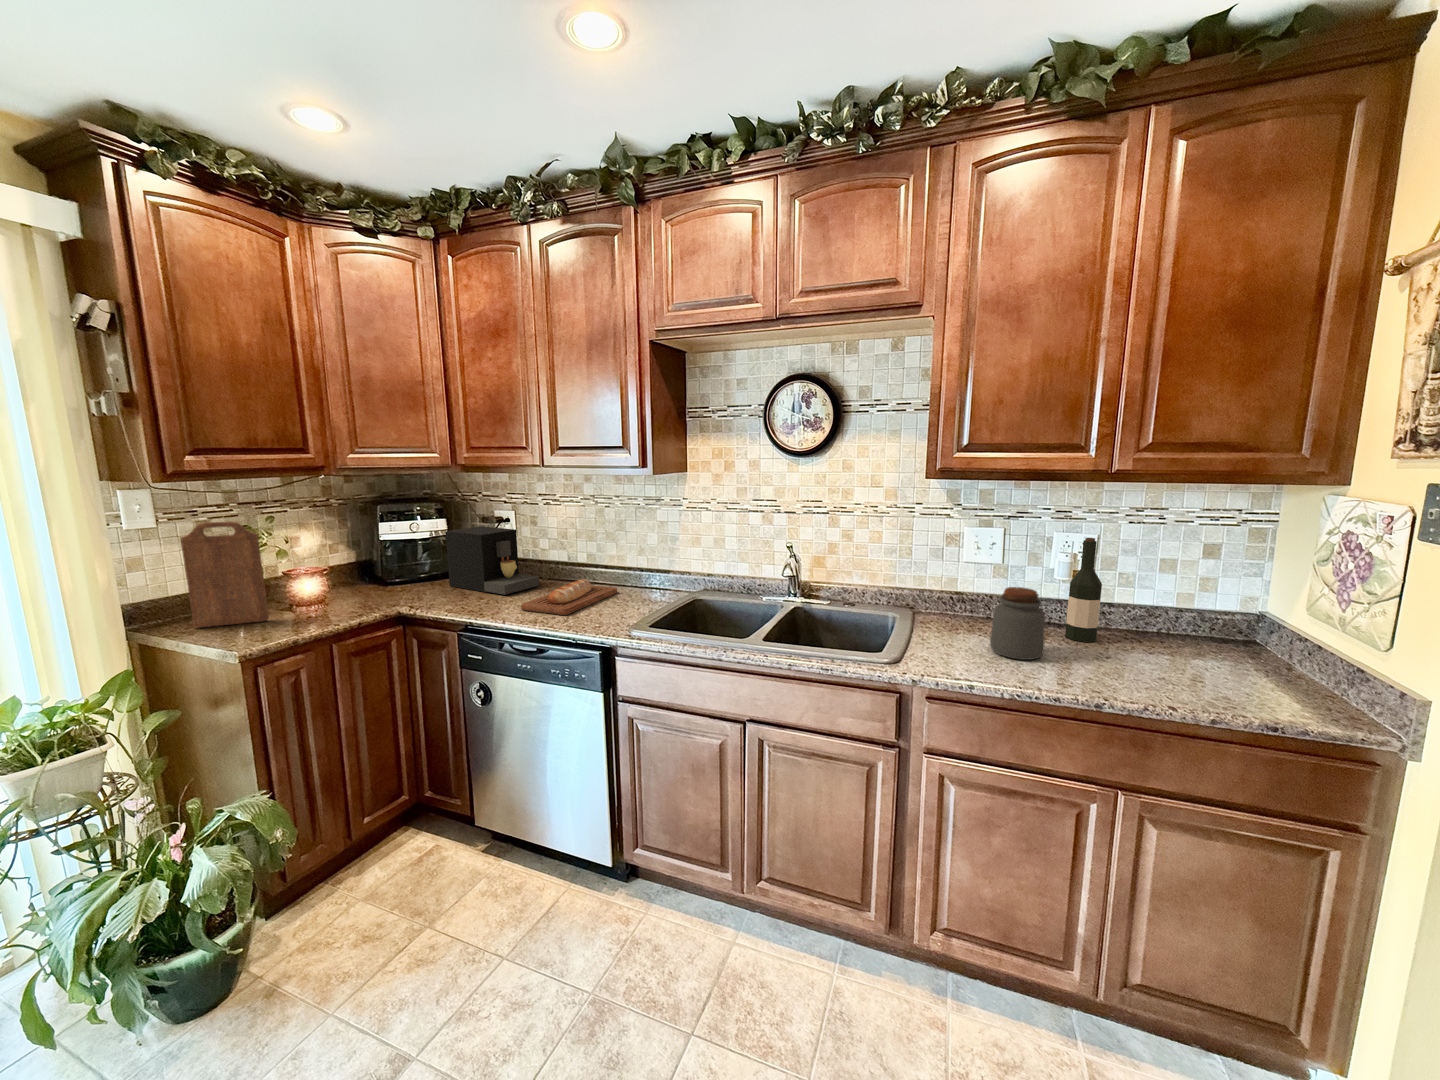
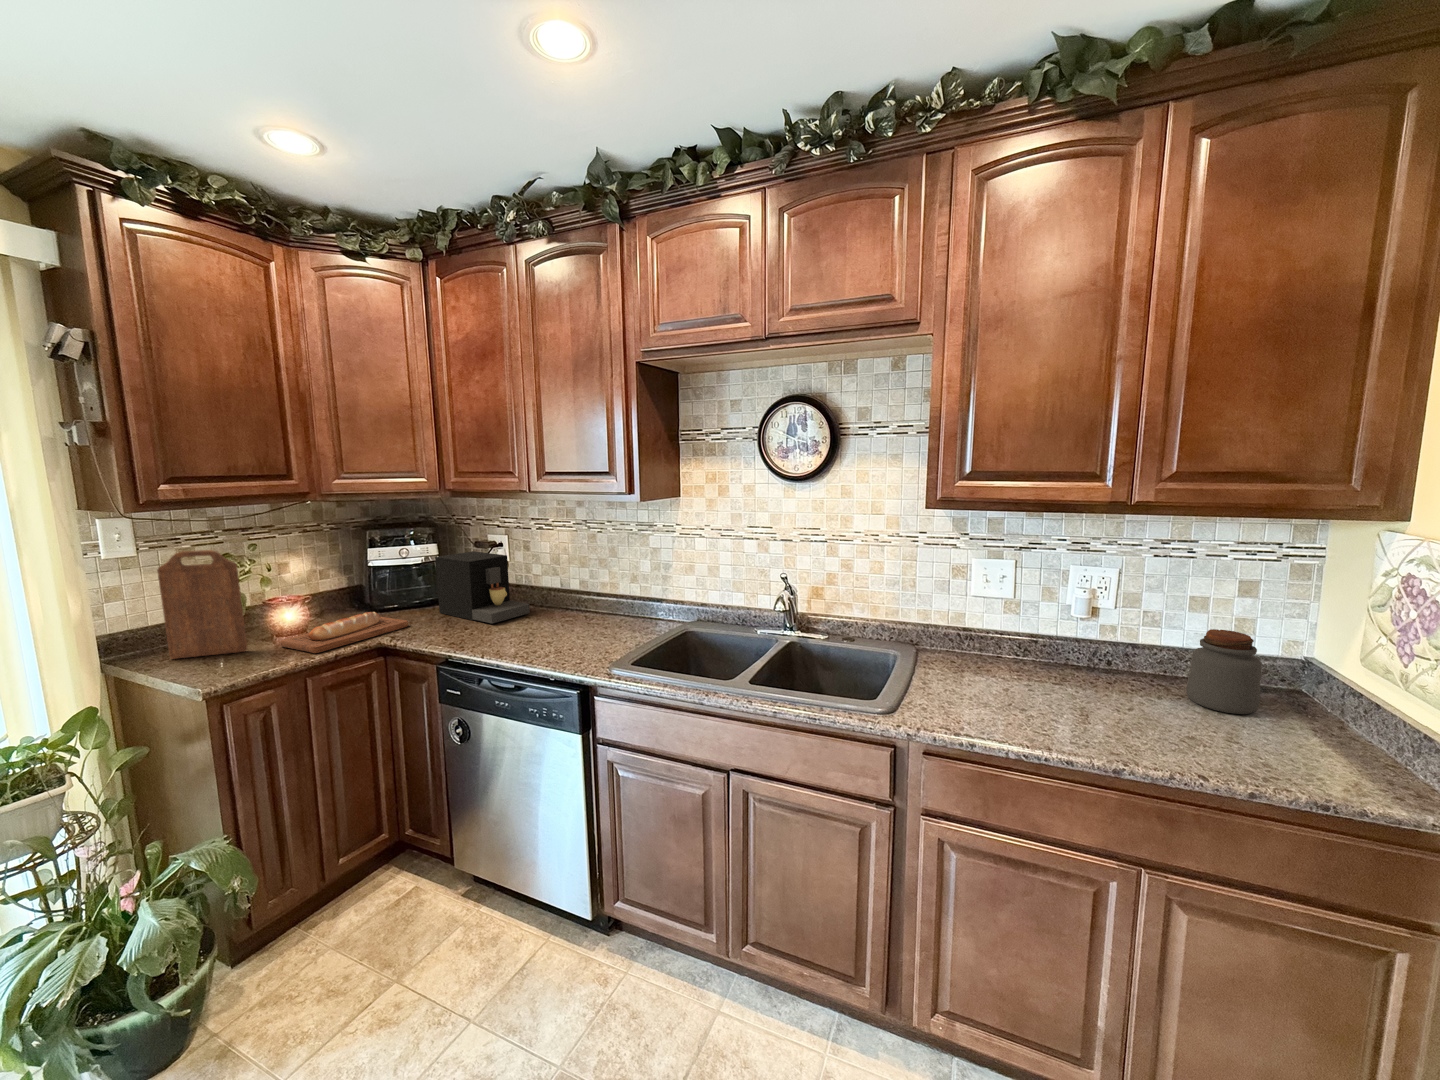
wine bottle: present [1065,538,1102,642] -> none [1081,573,1122,689]
bread loaf: present [521,579,617,615] -> present [280,612,408,653]
jar: present [990,587,1045,660] -> present [1186,629,1262,714]

